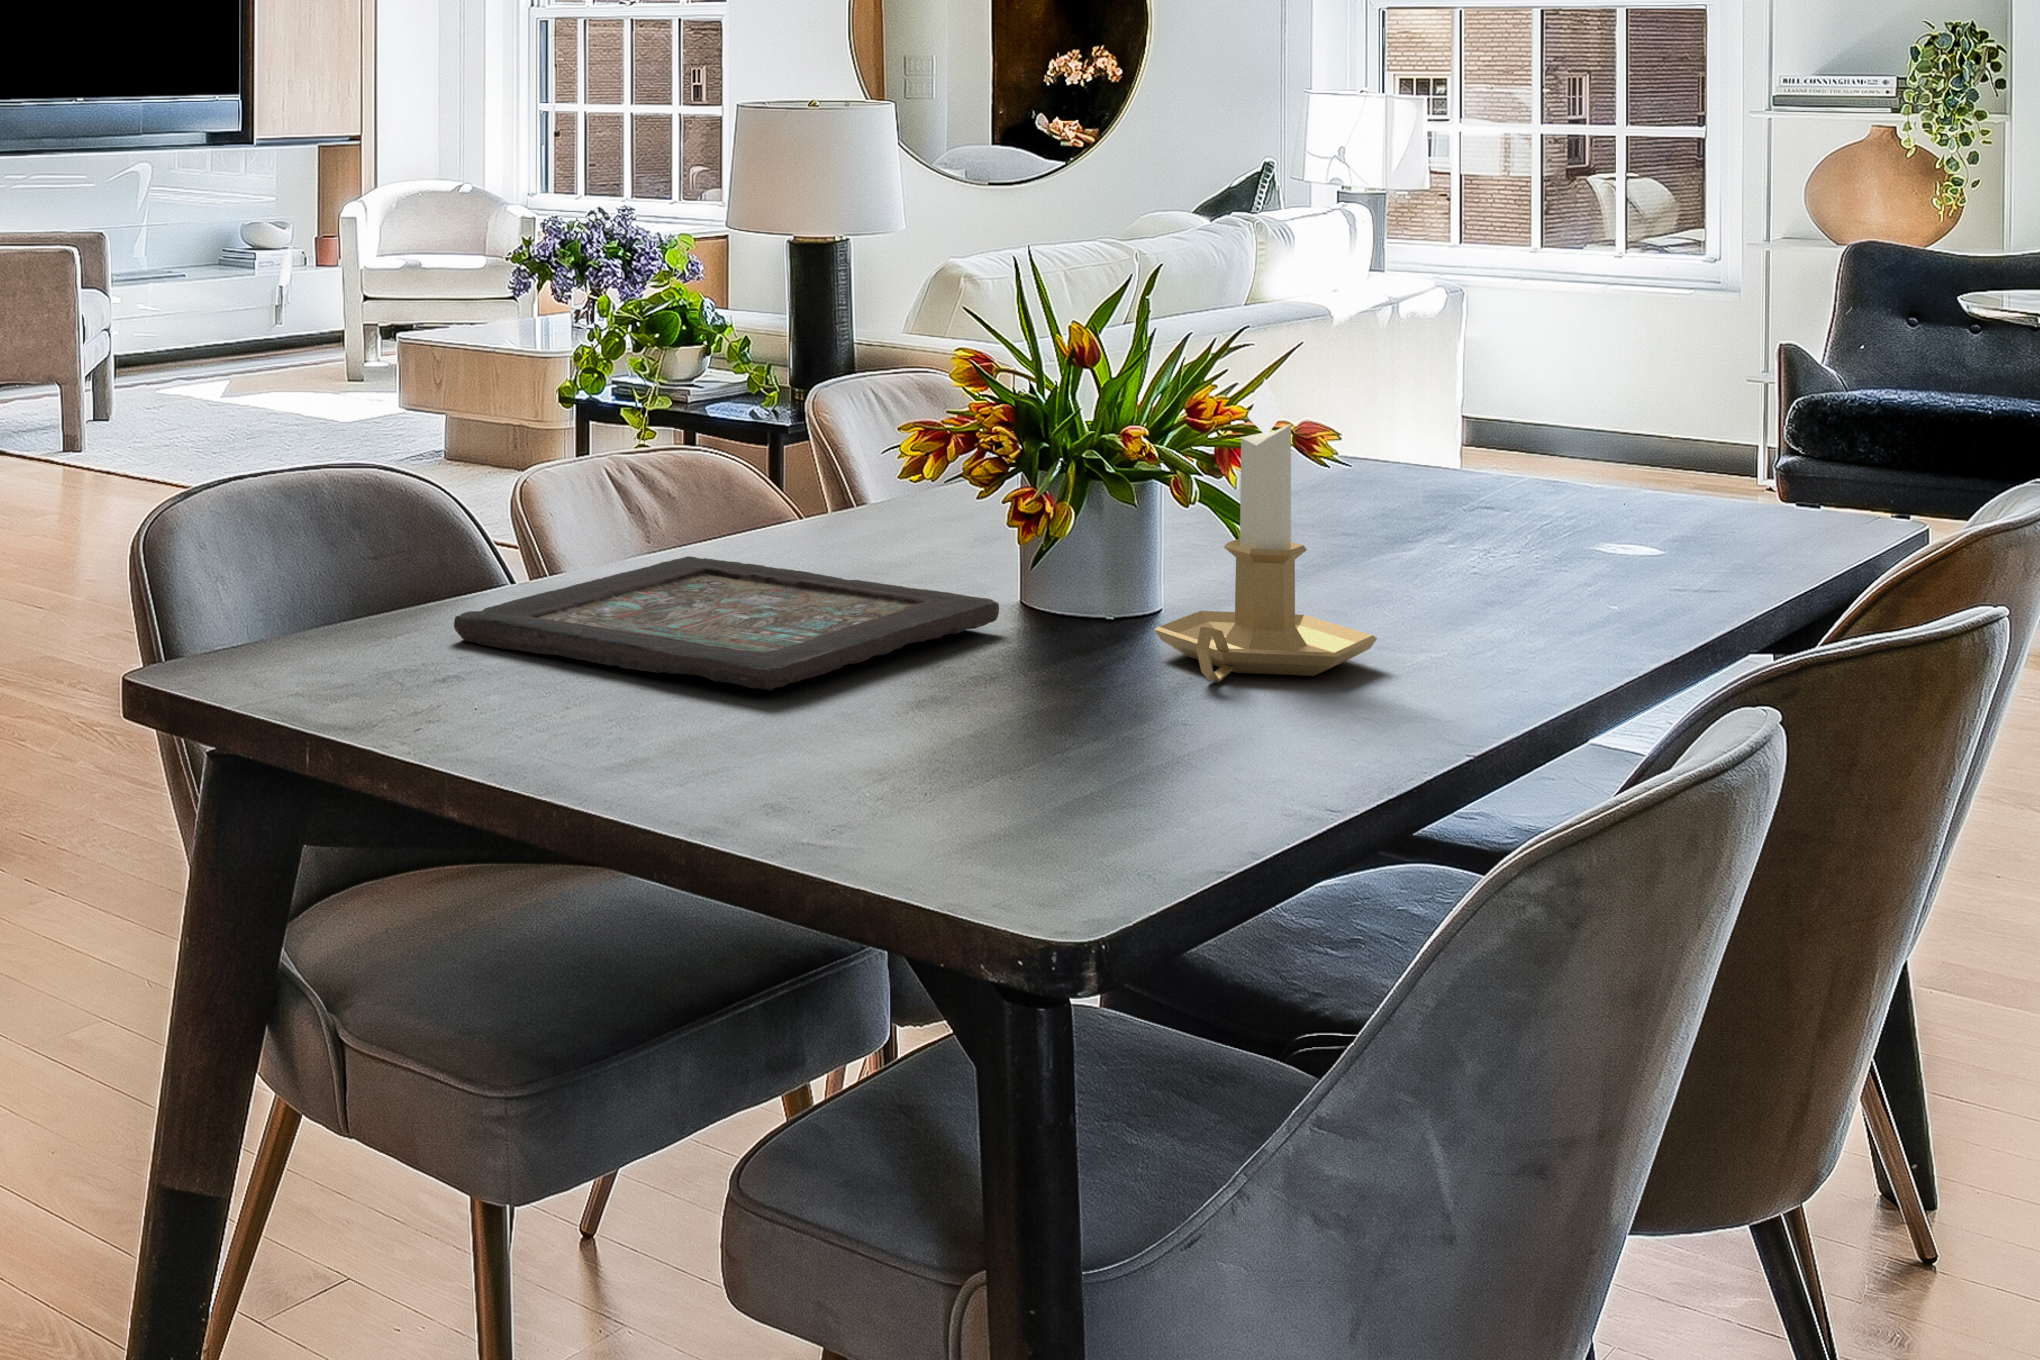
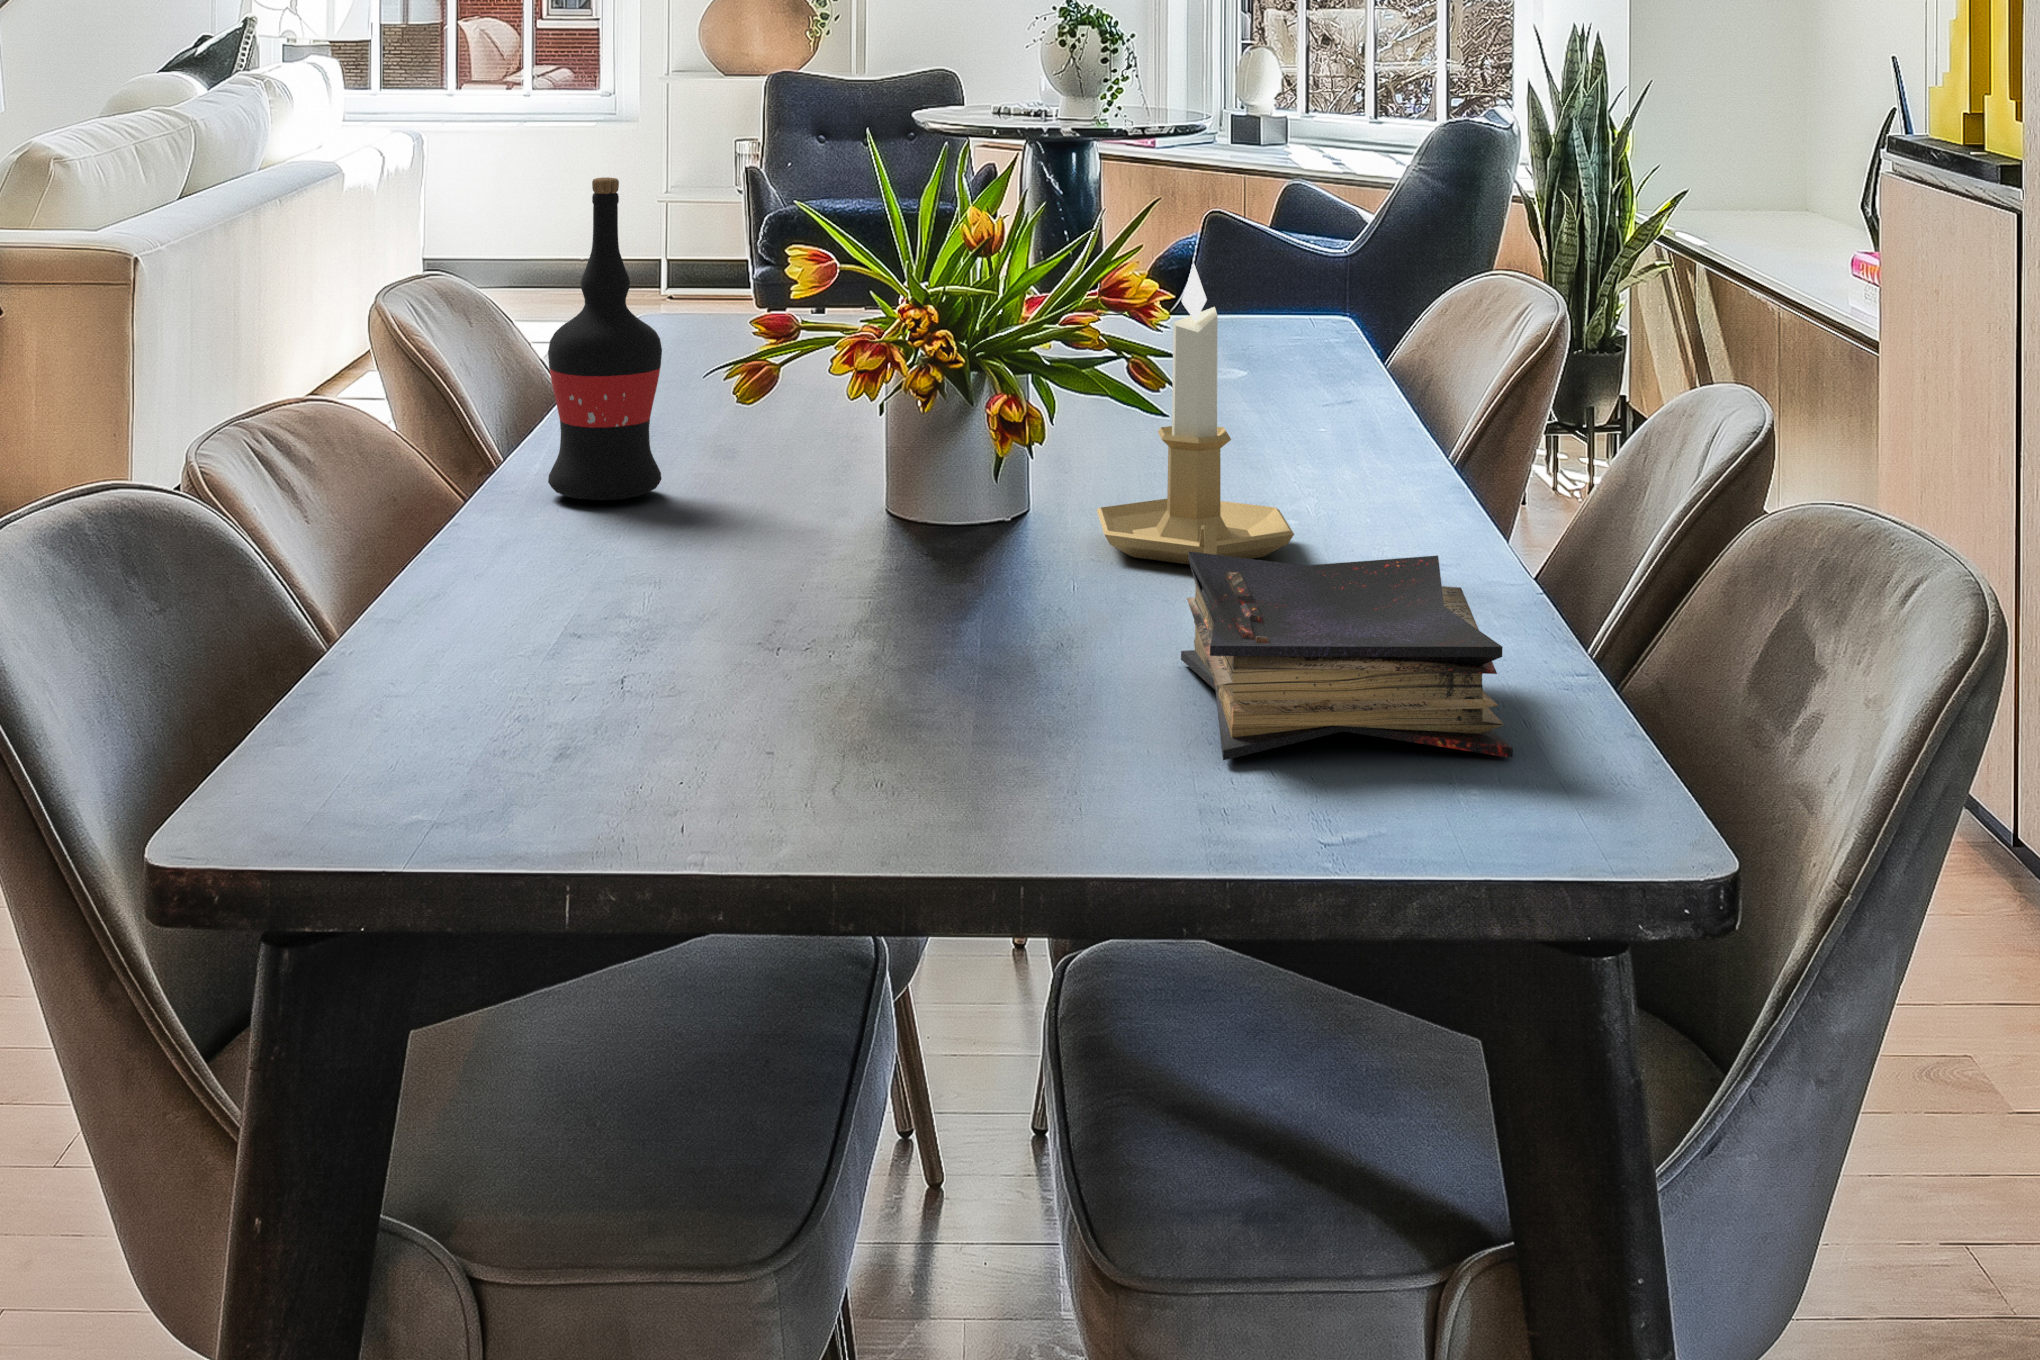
wine bottle: none [801,273,900,554] -> present [548,177,662,500]
decorative tray: present [454,556,999,690] -> none [443,528,933,684]
book: none [866,625,1269,838] -> present [1181,551,1513,760]

